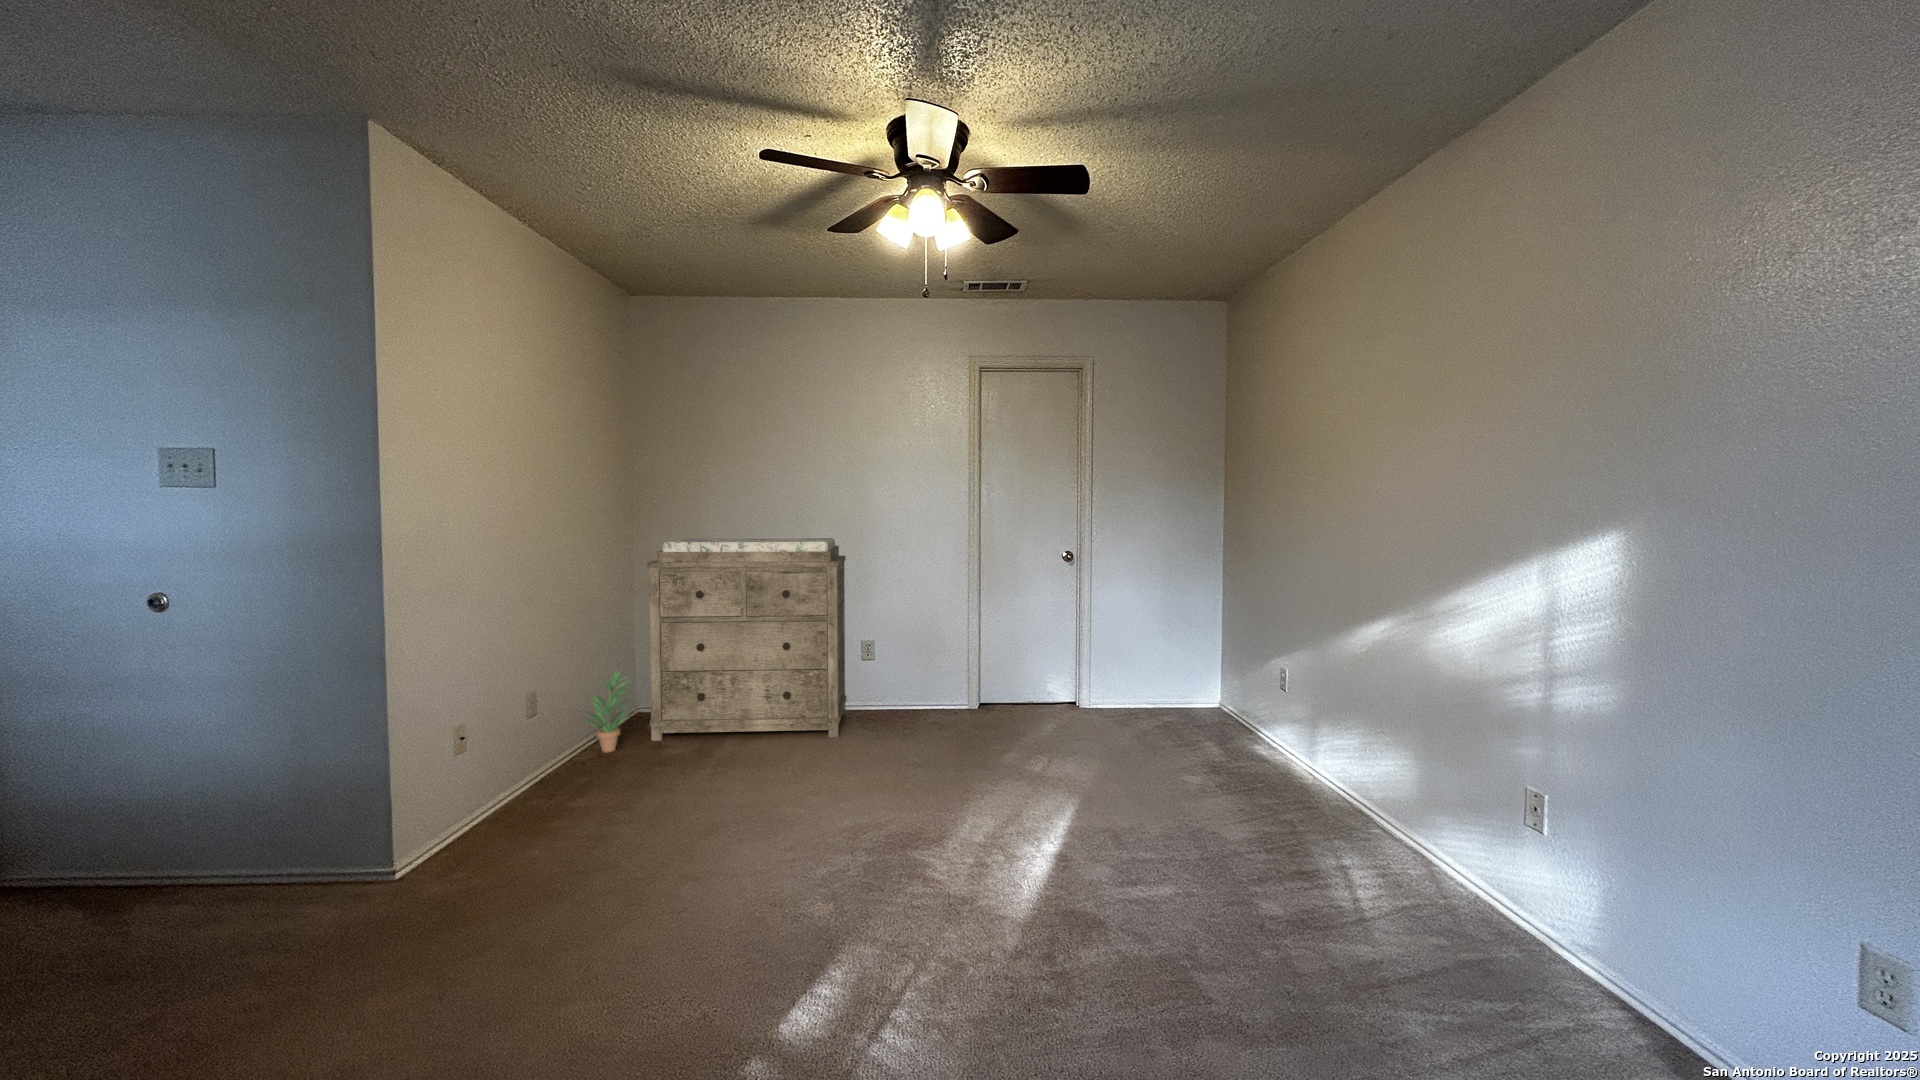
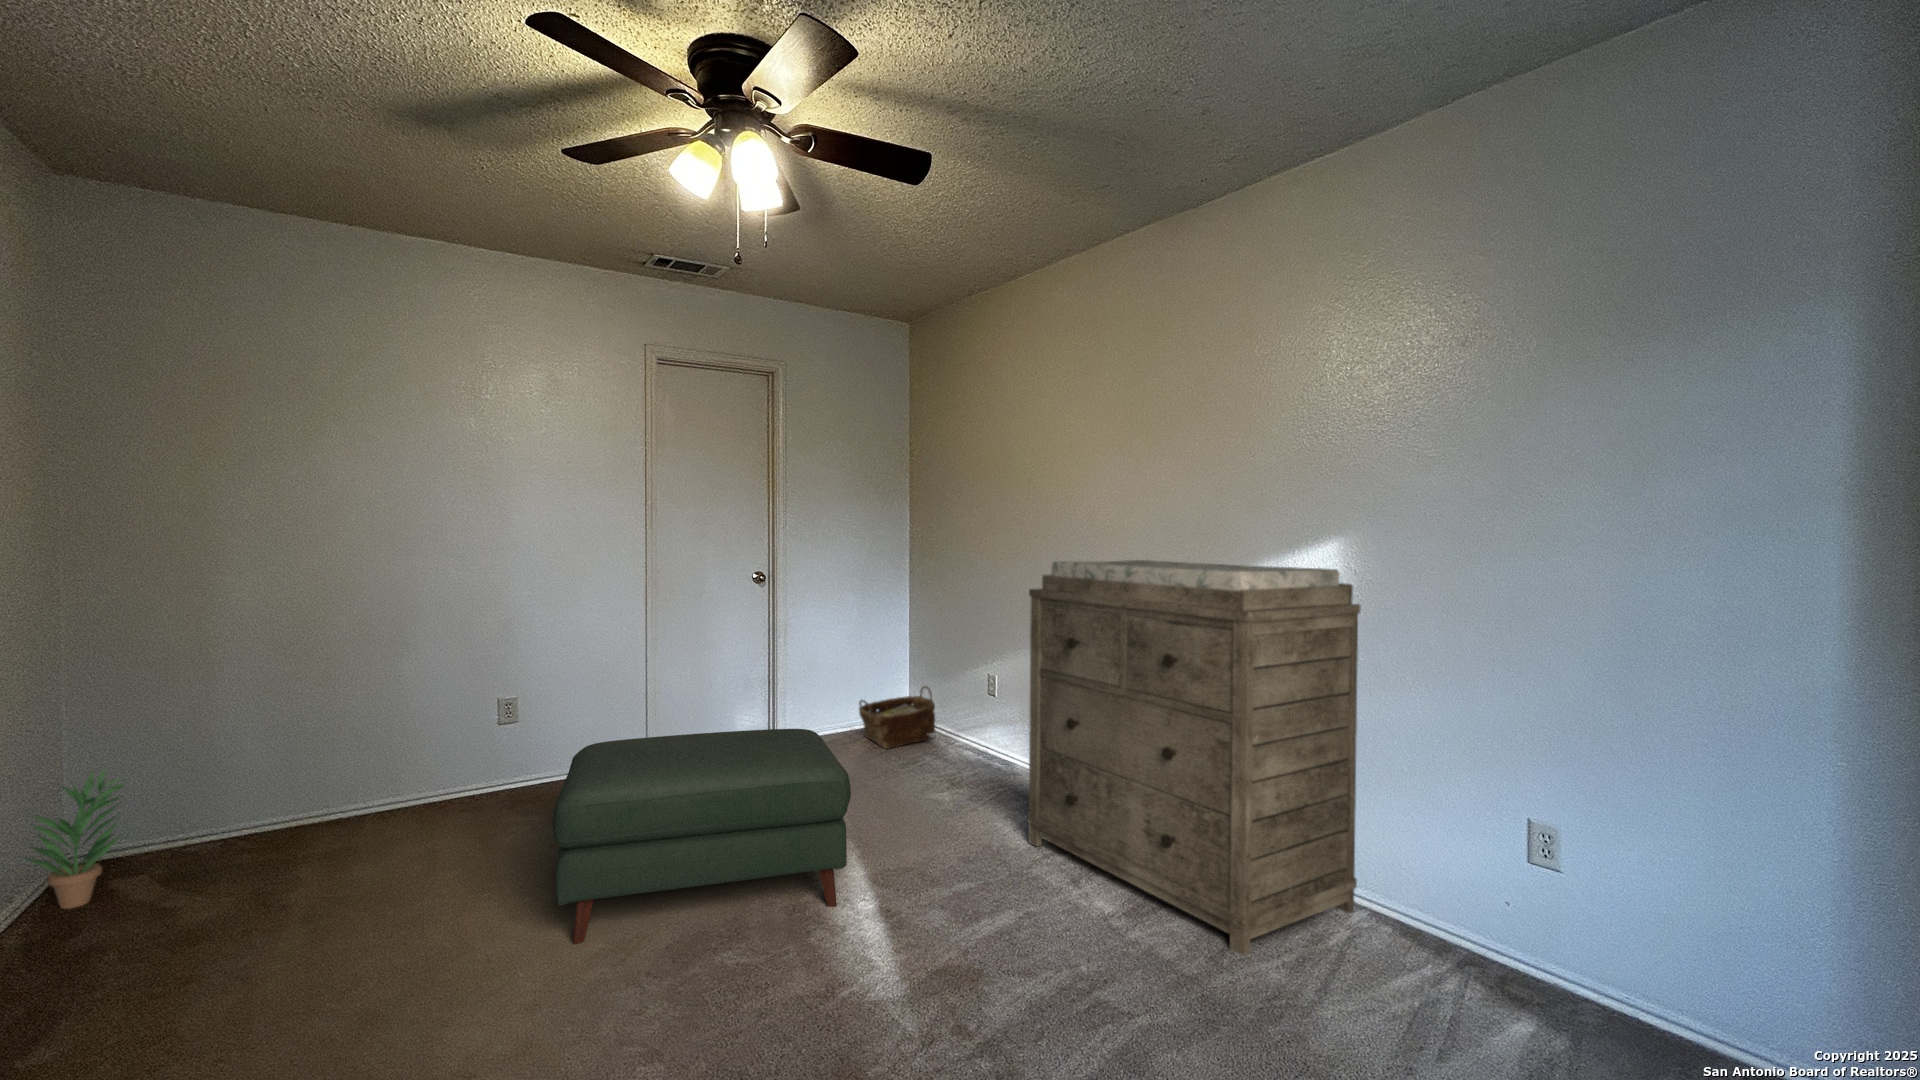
dresser: present [647,538,846,741] -> present [1027,560,1361,956]
woven basket: none [1158,672,1237,729] -> present [859,686,935,749]
ottoman: none [810,689,1052,855] -> present [553,729,851,944]

